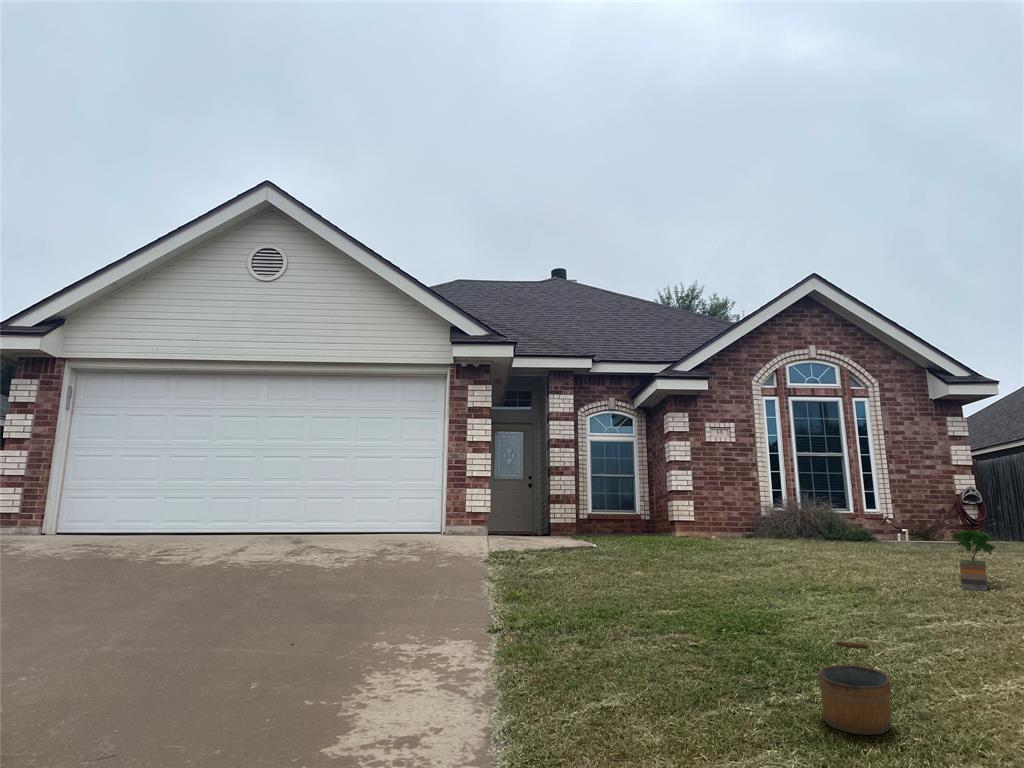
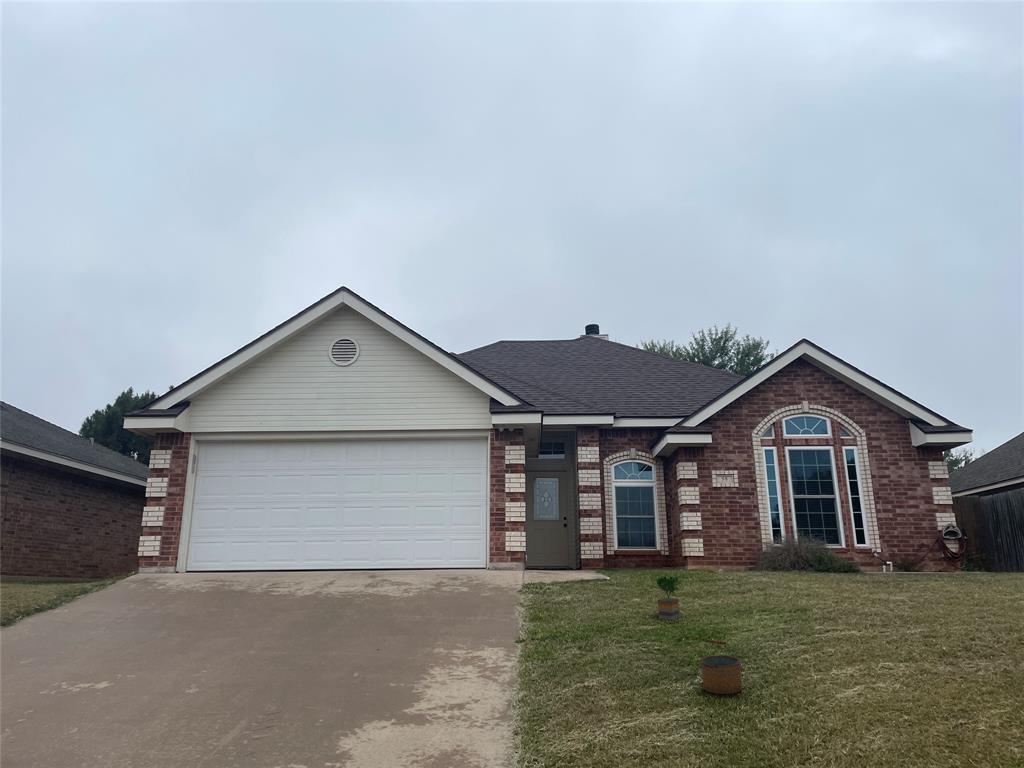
potted tree: present [952,530,995,591] -> present [656,576,682,620]

